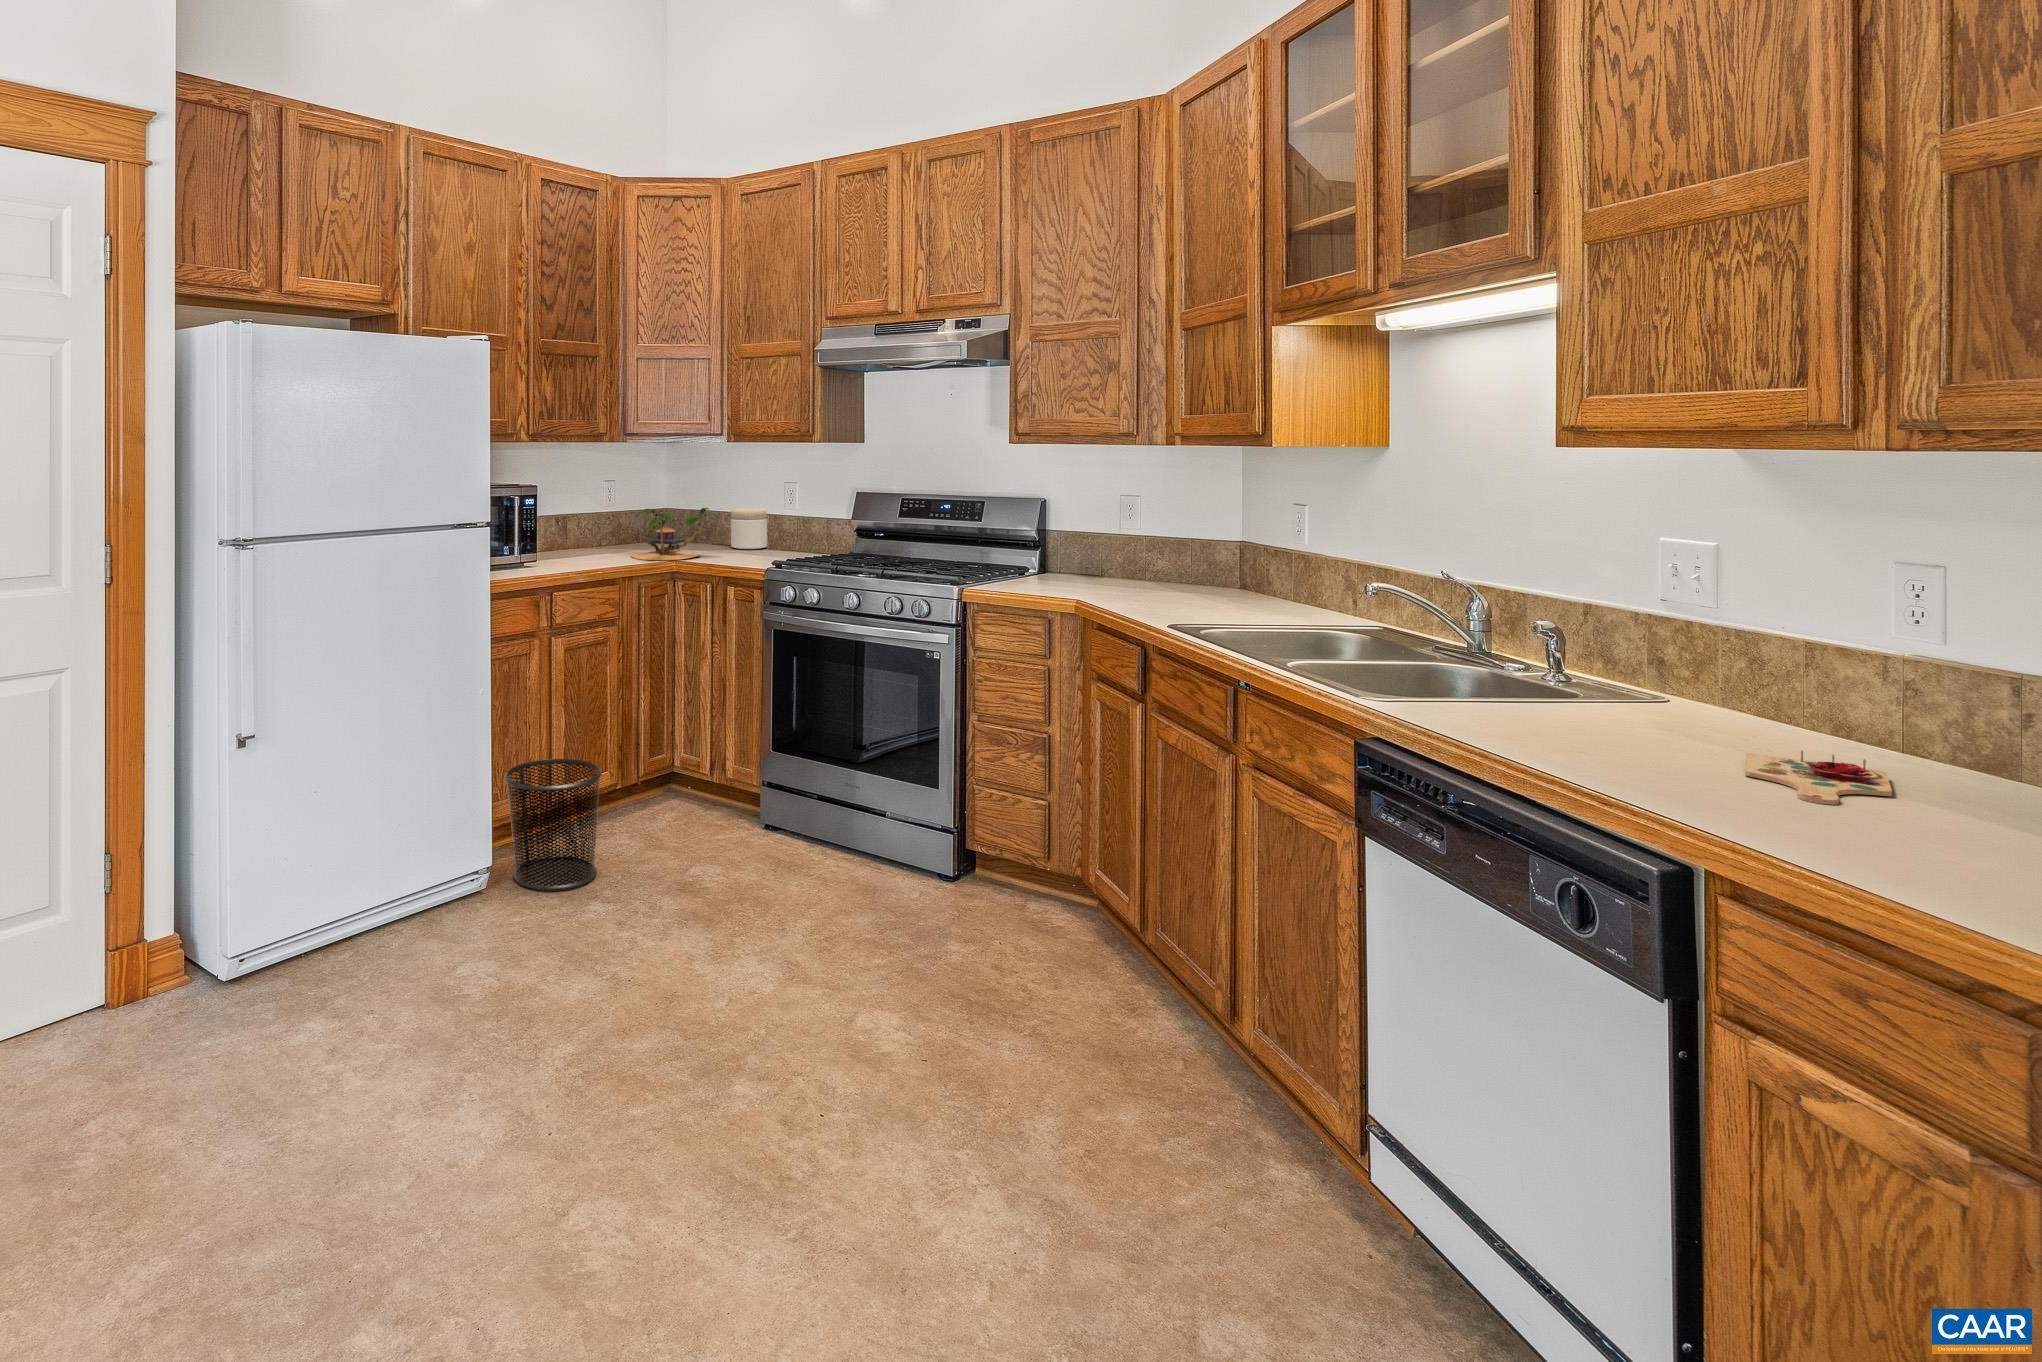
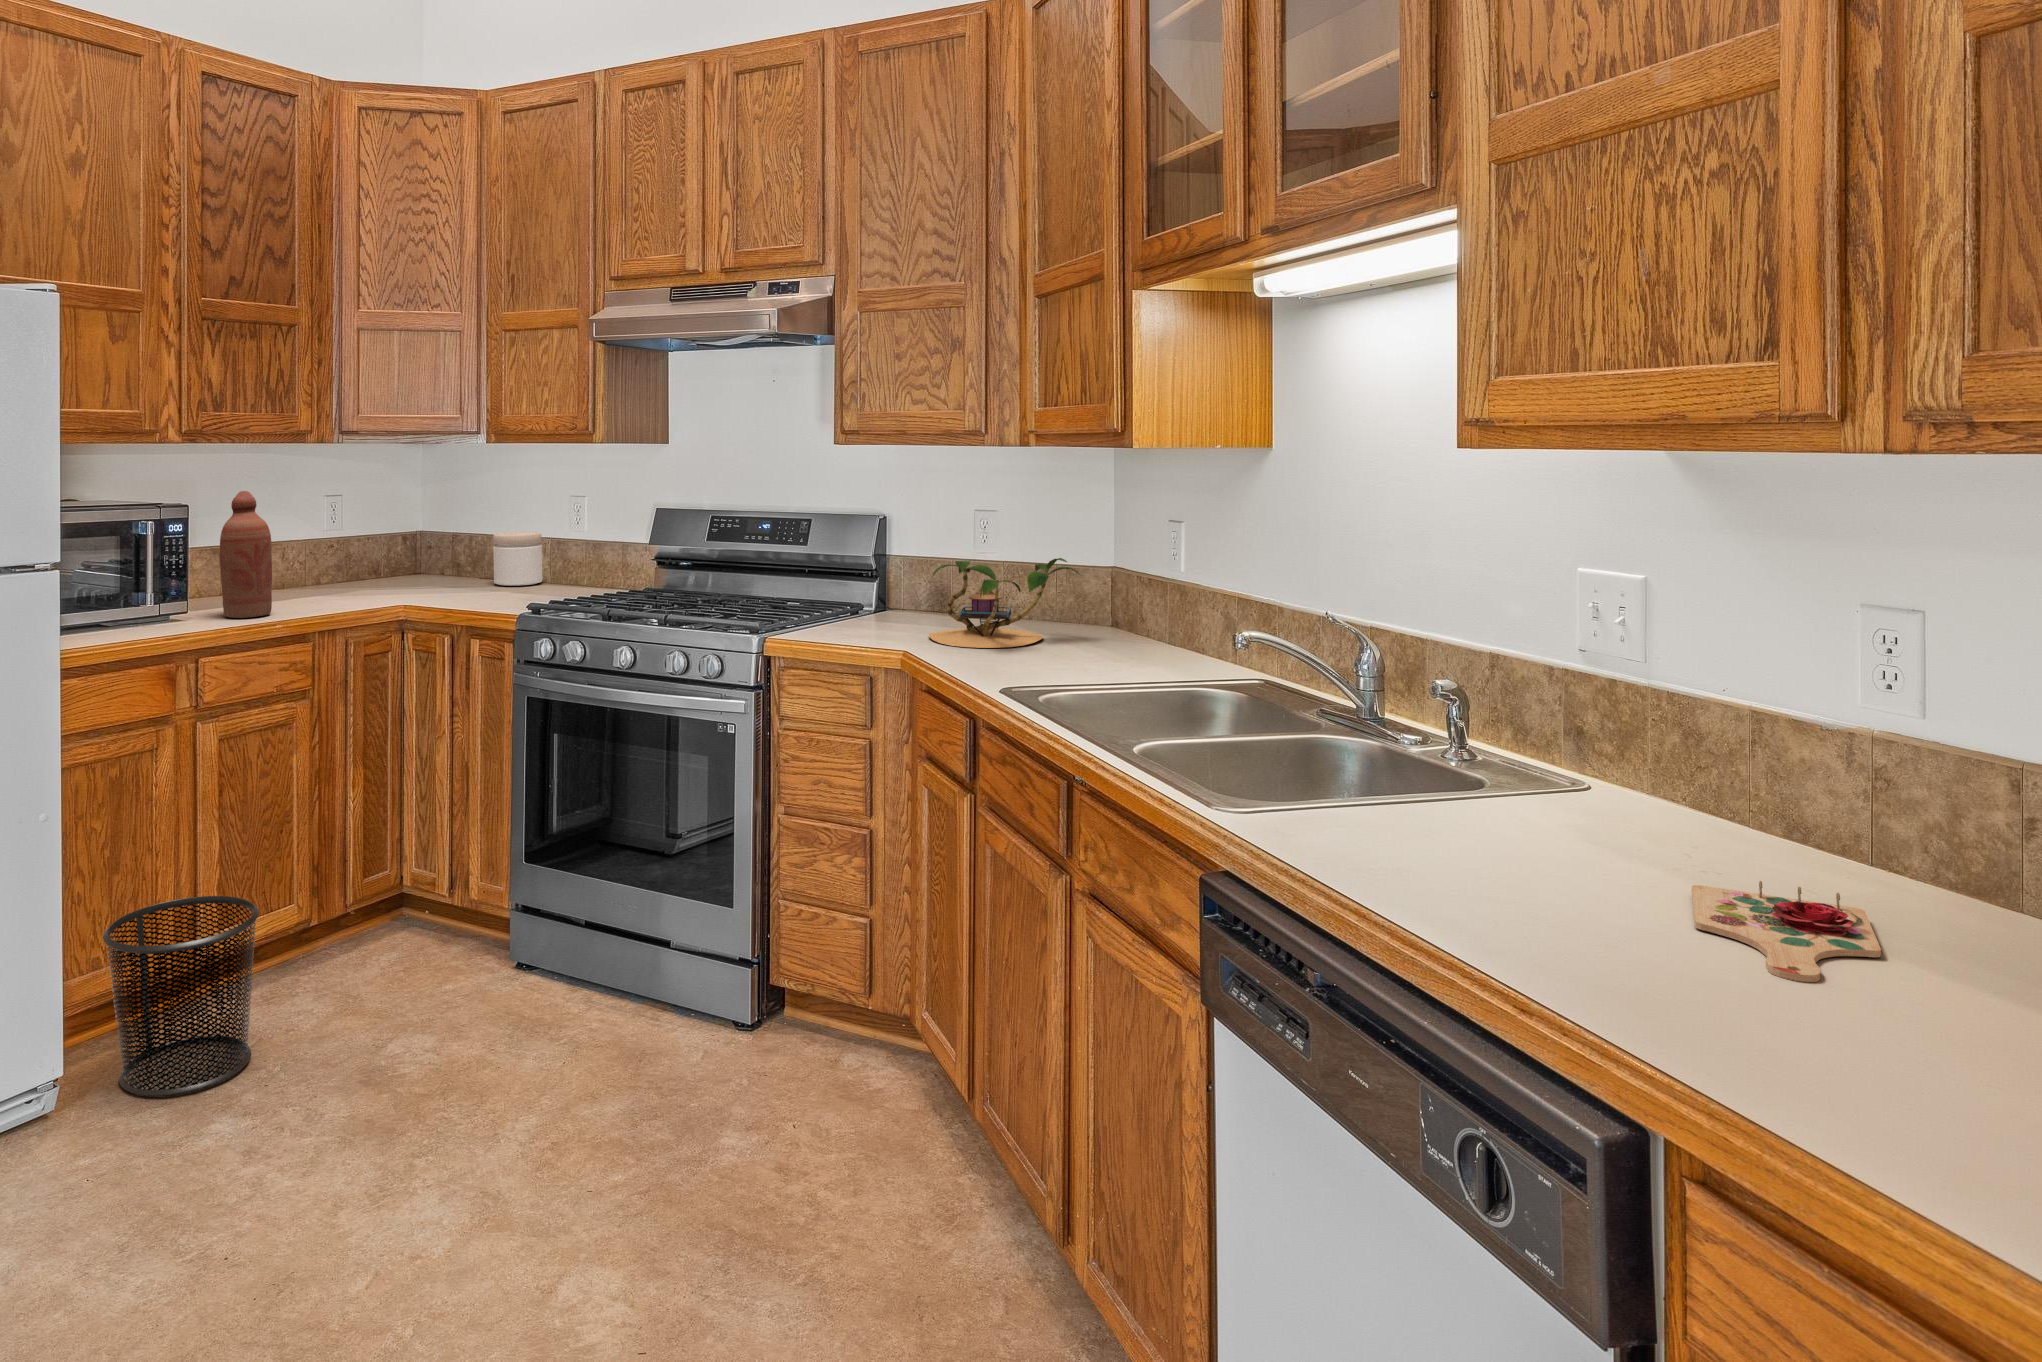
bottle: none [555,476,589,566] -> present [220,491,272,618]
plant: present [631,508,720,560] -> present [928,558,1080,648]

